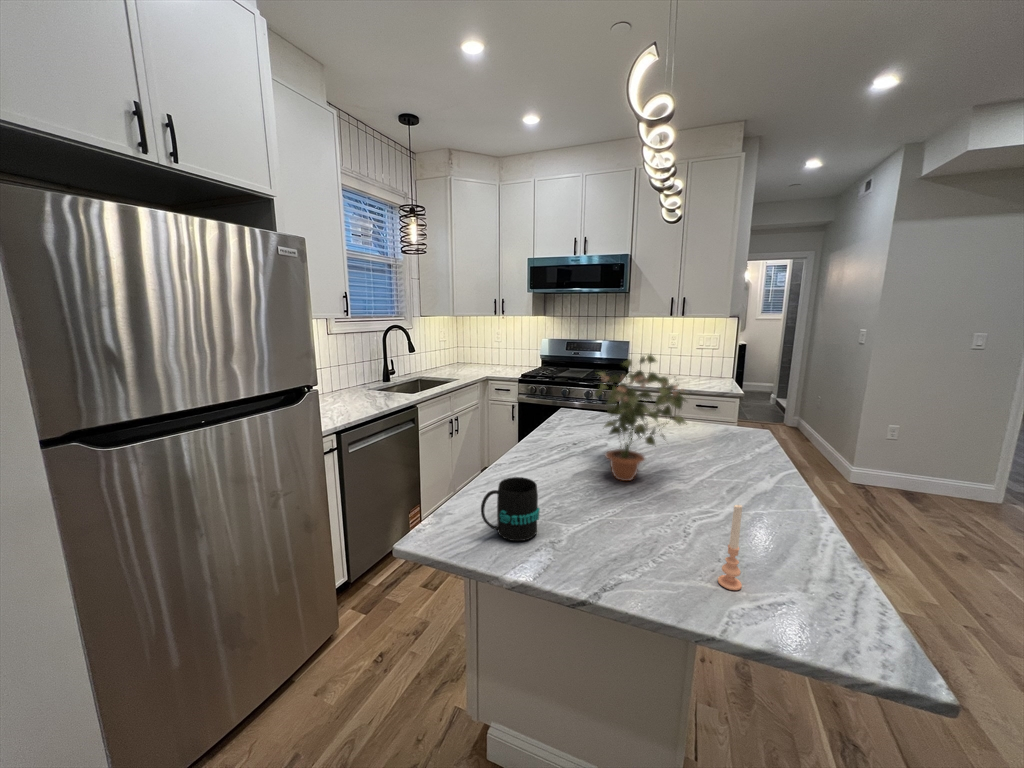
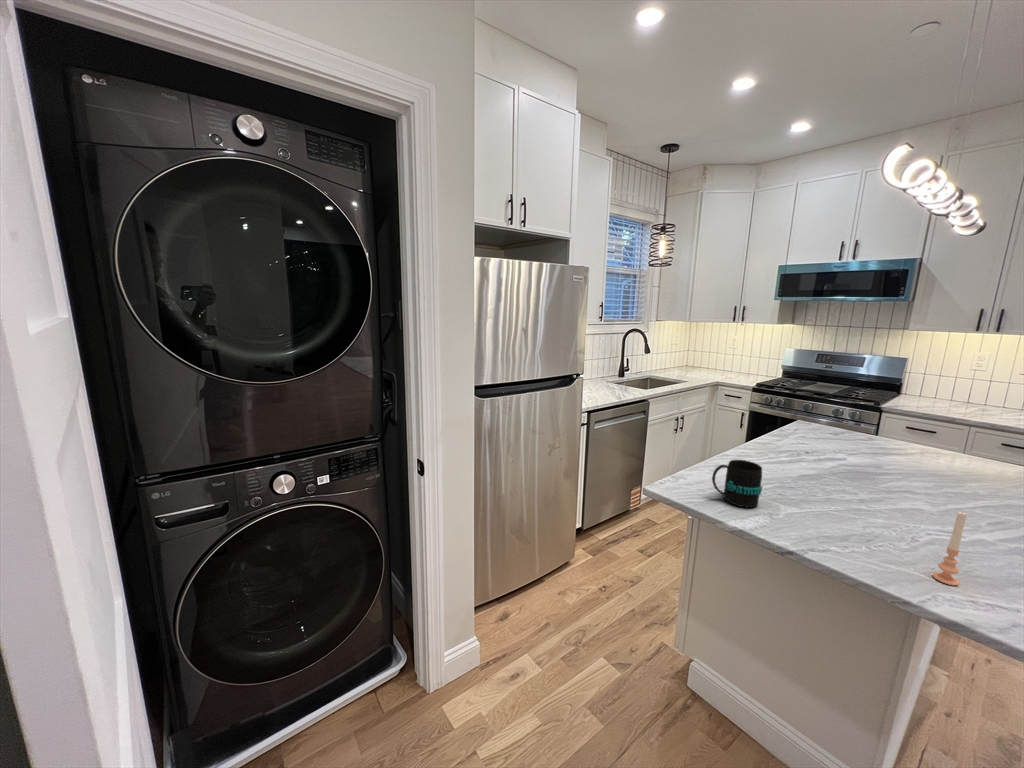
potted plant: present [593,355,687,481] -> none [832,376,950,491]

